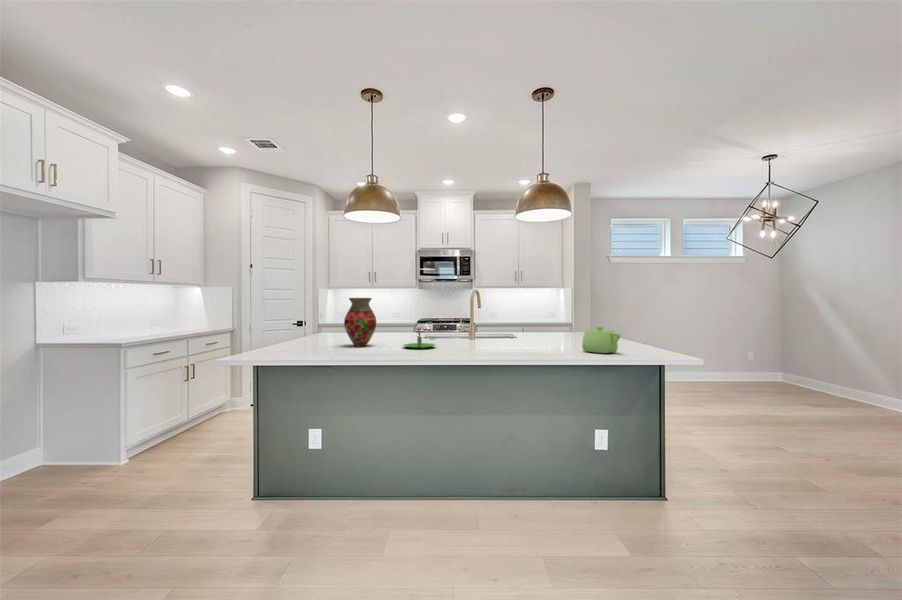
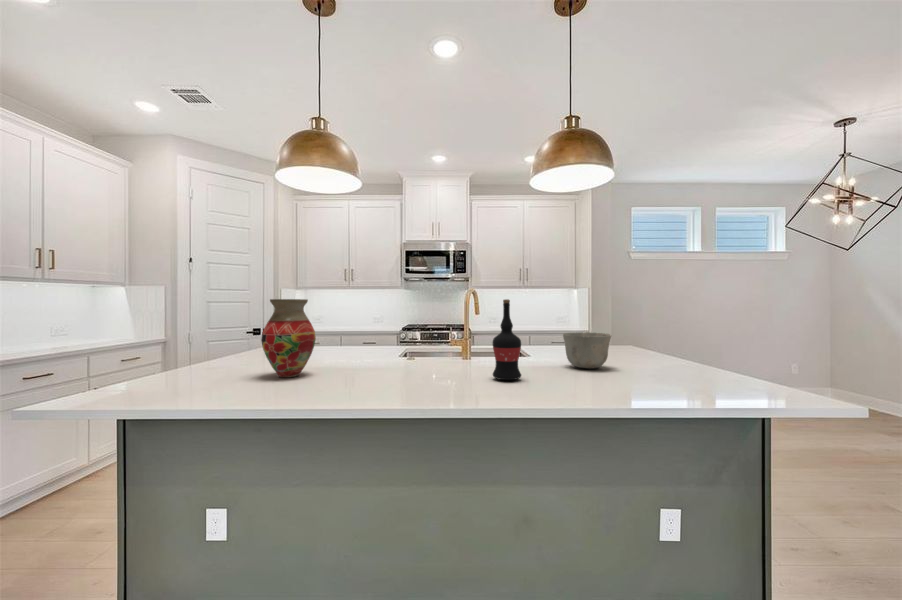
wine bottle: none [488,298,505,347] -> present [493,299,521,380]
ceramic bowl: none [535,320,566,343] -> present [563,332,611,369]
candle: present [403,326,436,349] -> none [354,345,408,384]
teapot: present [582,327,620,353] -> none [656,348,732,397]

